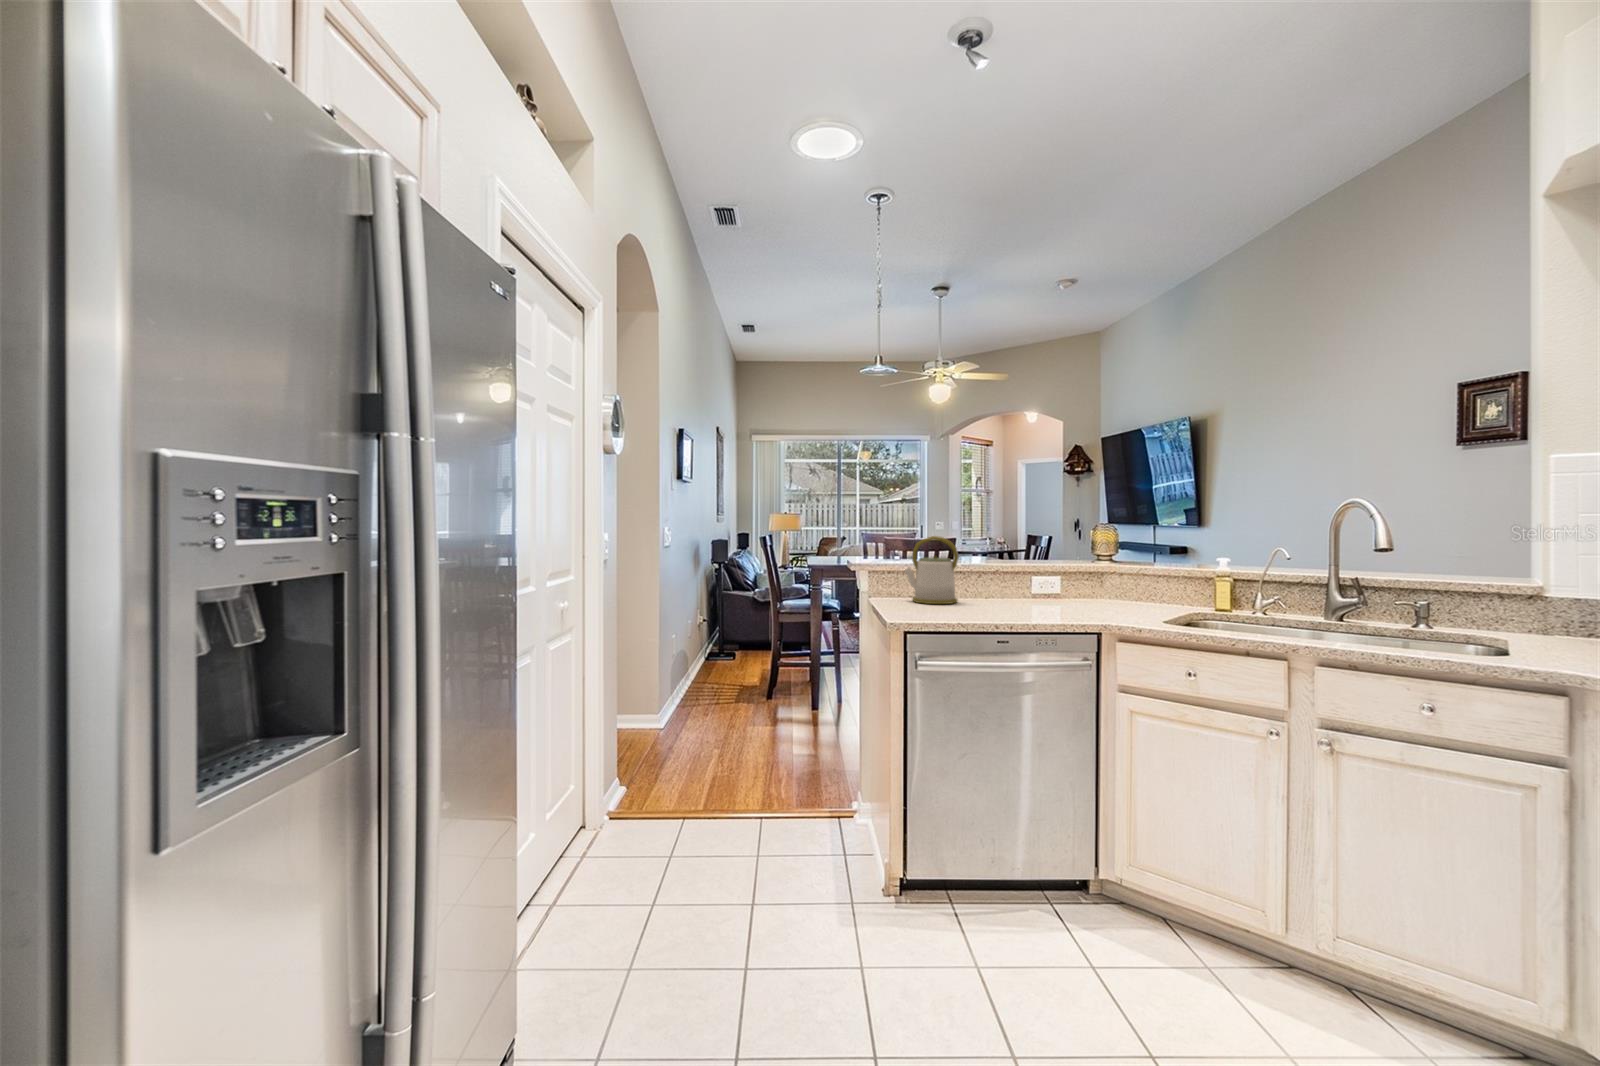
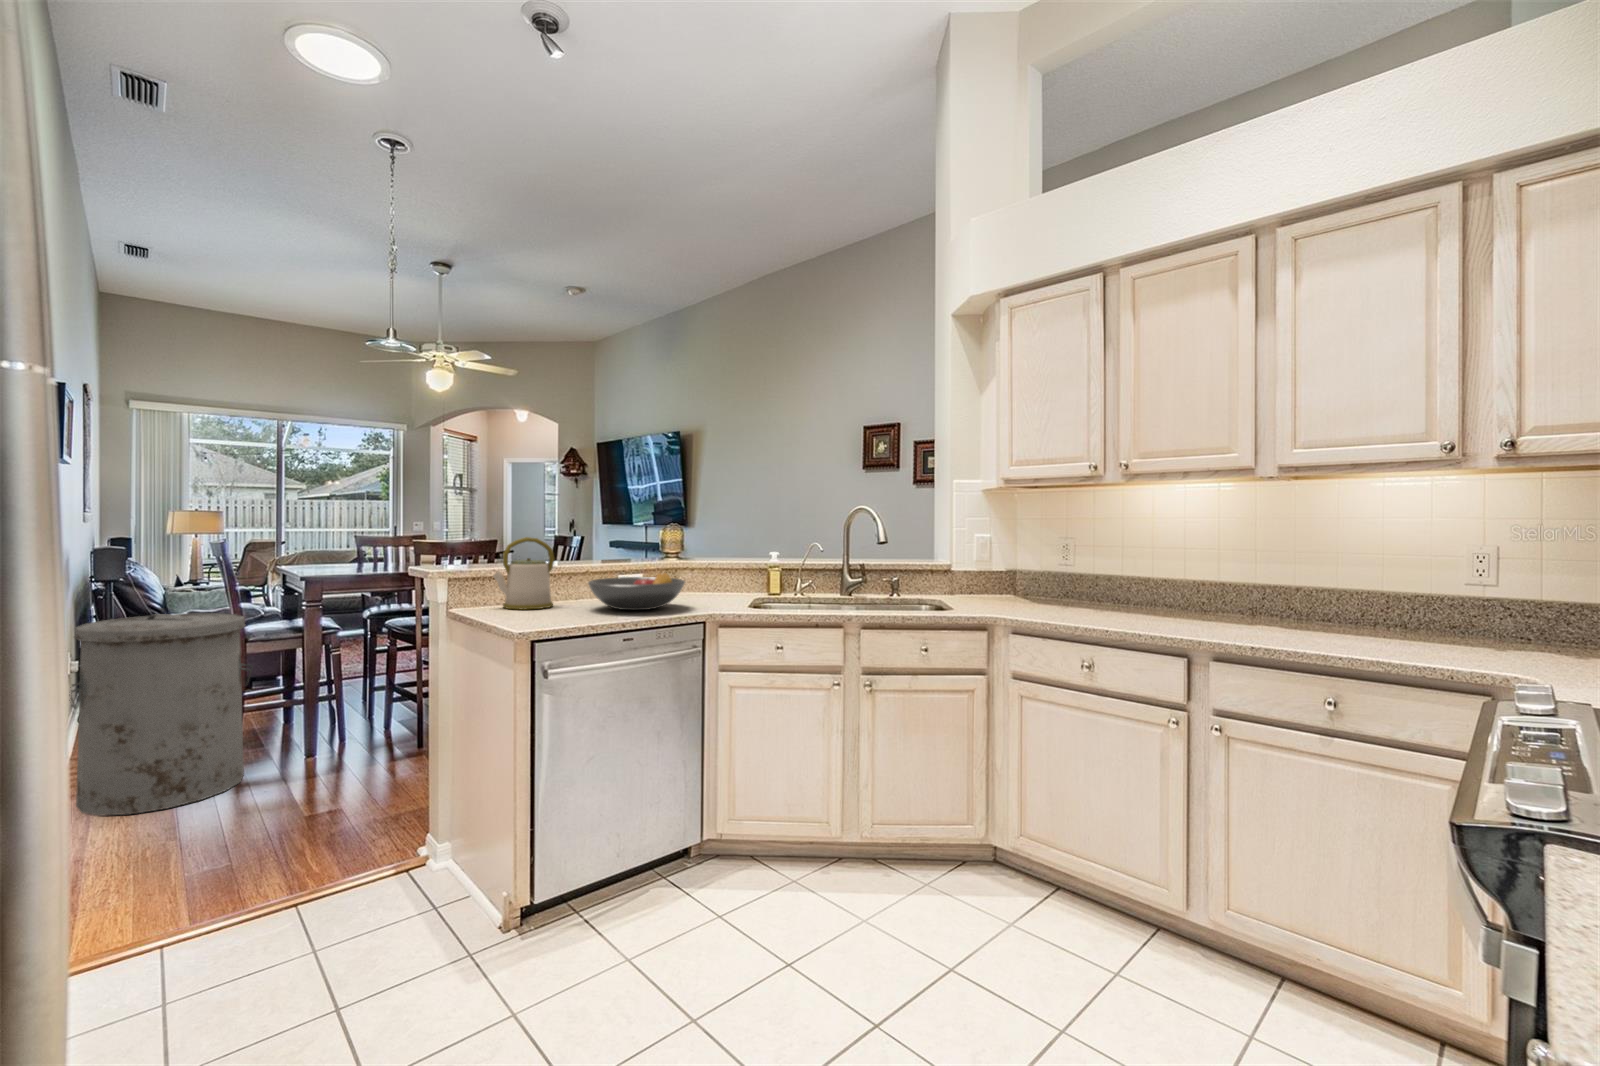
fruit bowl: none [982,575,1088,614] -> present [588,573,685,610]
trash can: none [680,588,778,725] -> present [71,613,252,816]

